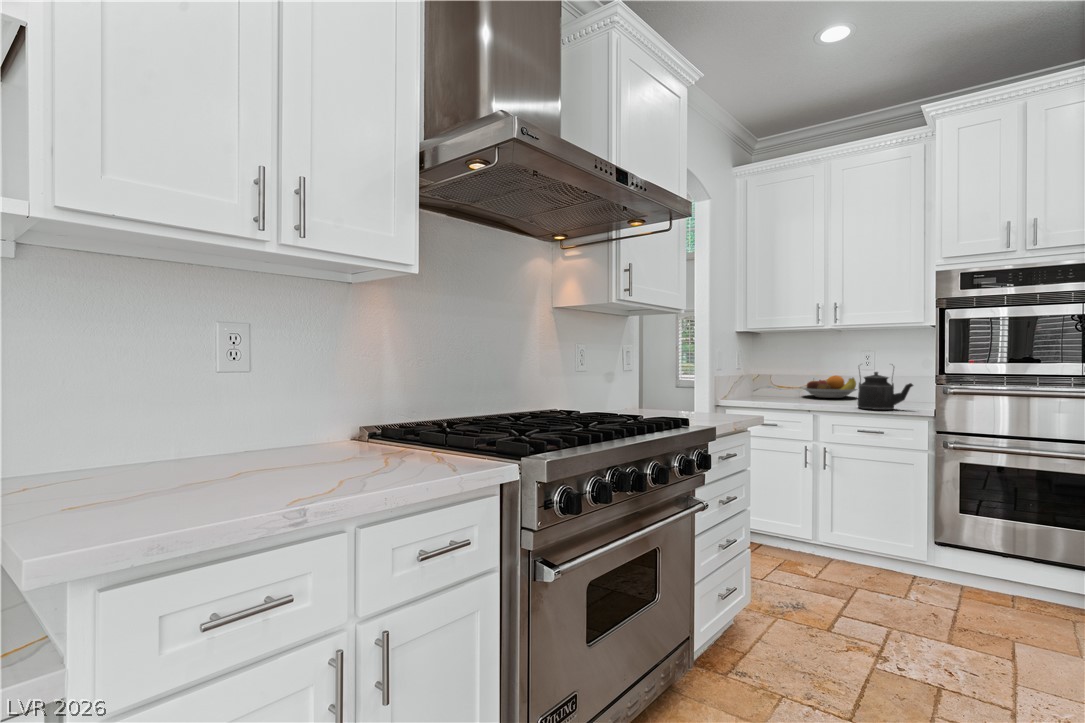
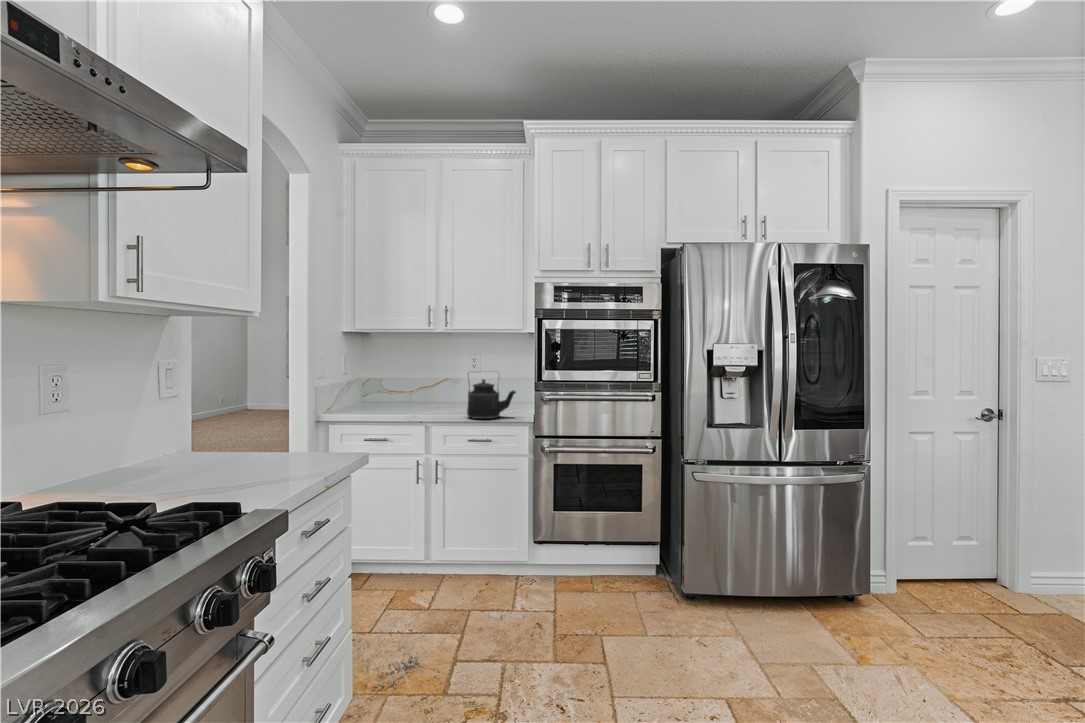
fruit bowl: present [802,376,857,398] -> none [413,381,467,405]

